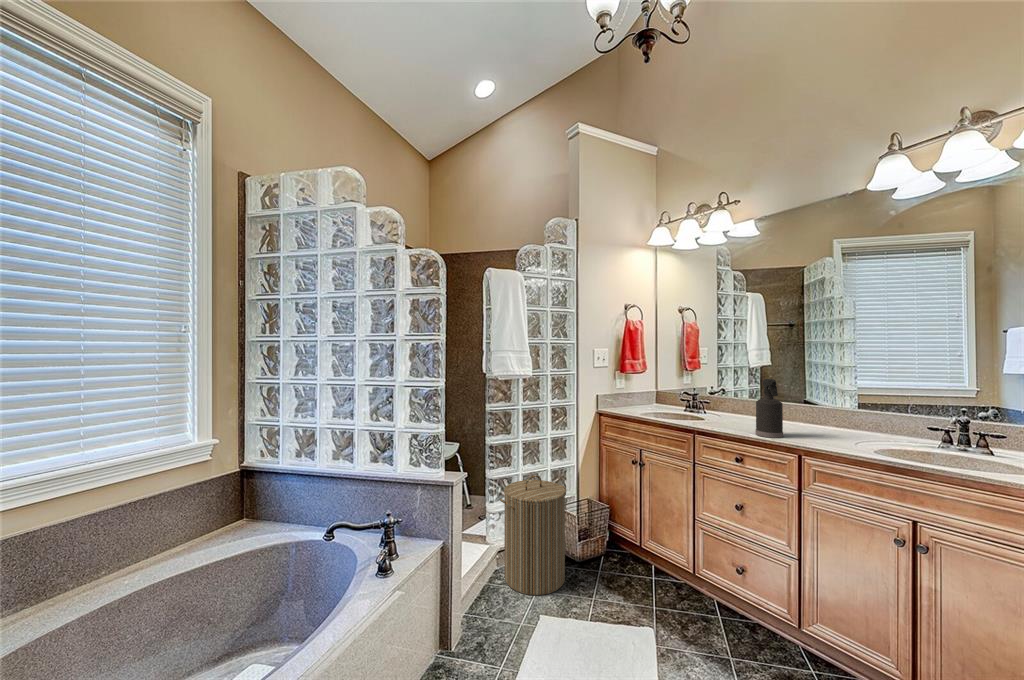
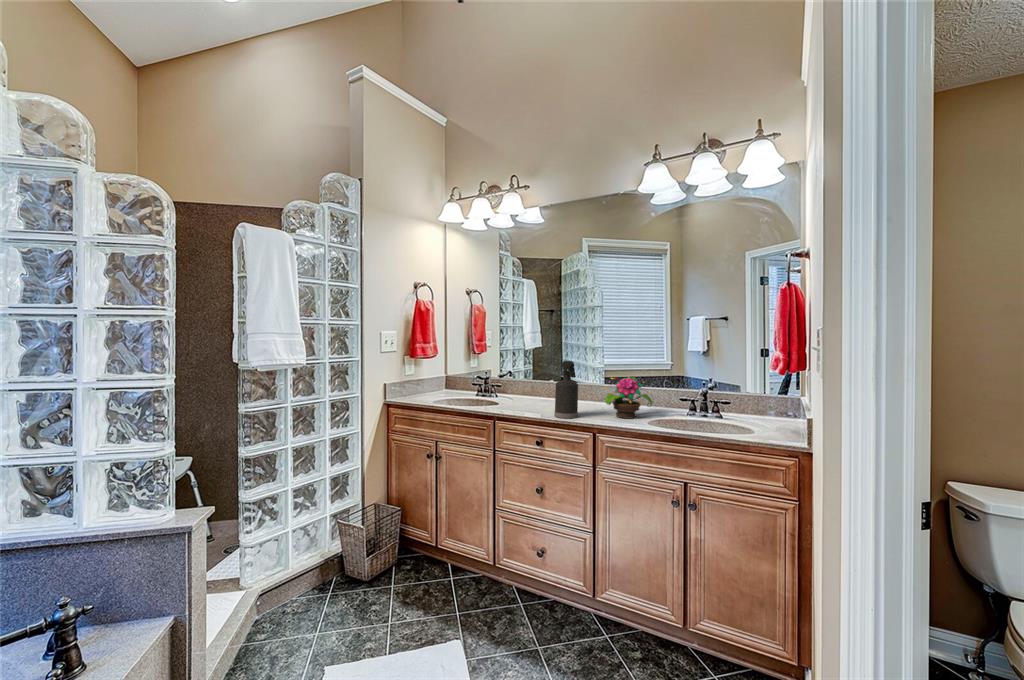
potted flower: none [814,398,883,444] -> present [602,377,652,419]
laundry hamper: present [500,475,566,595] -> none [262,491,353,644]

